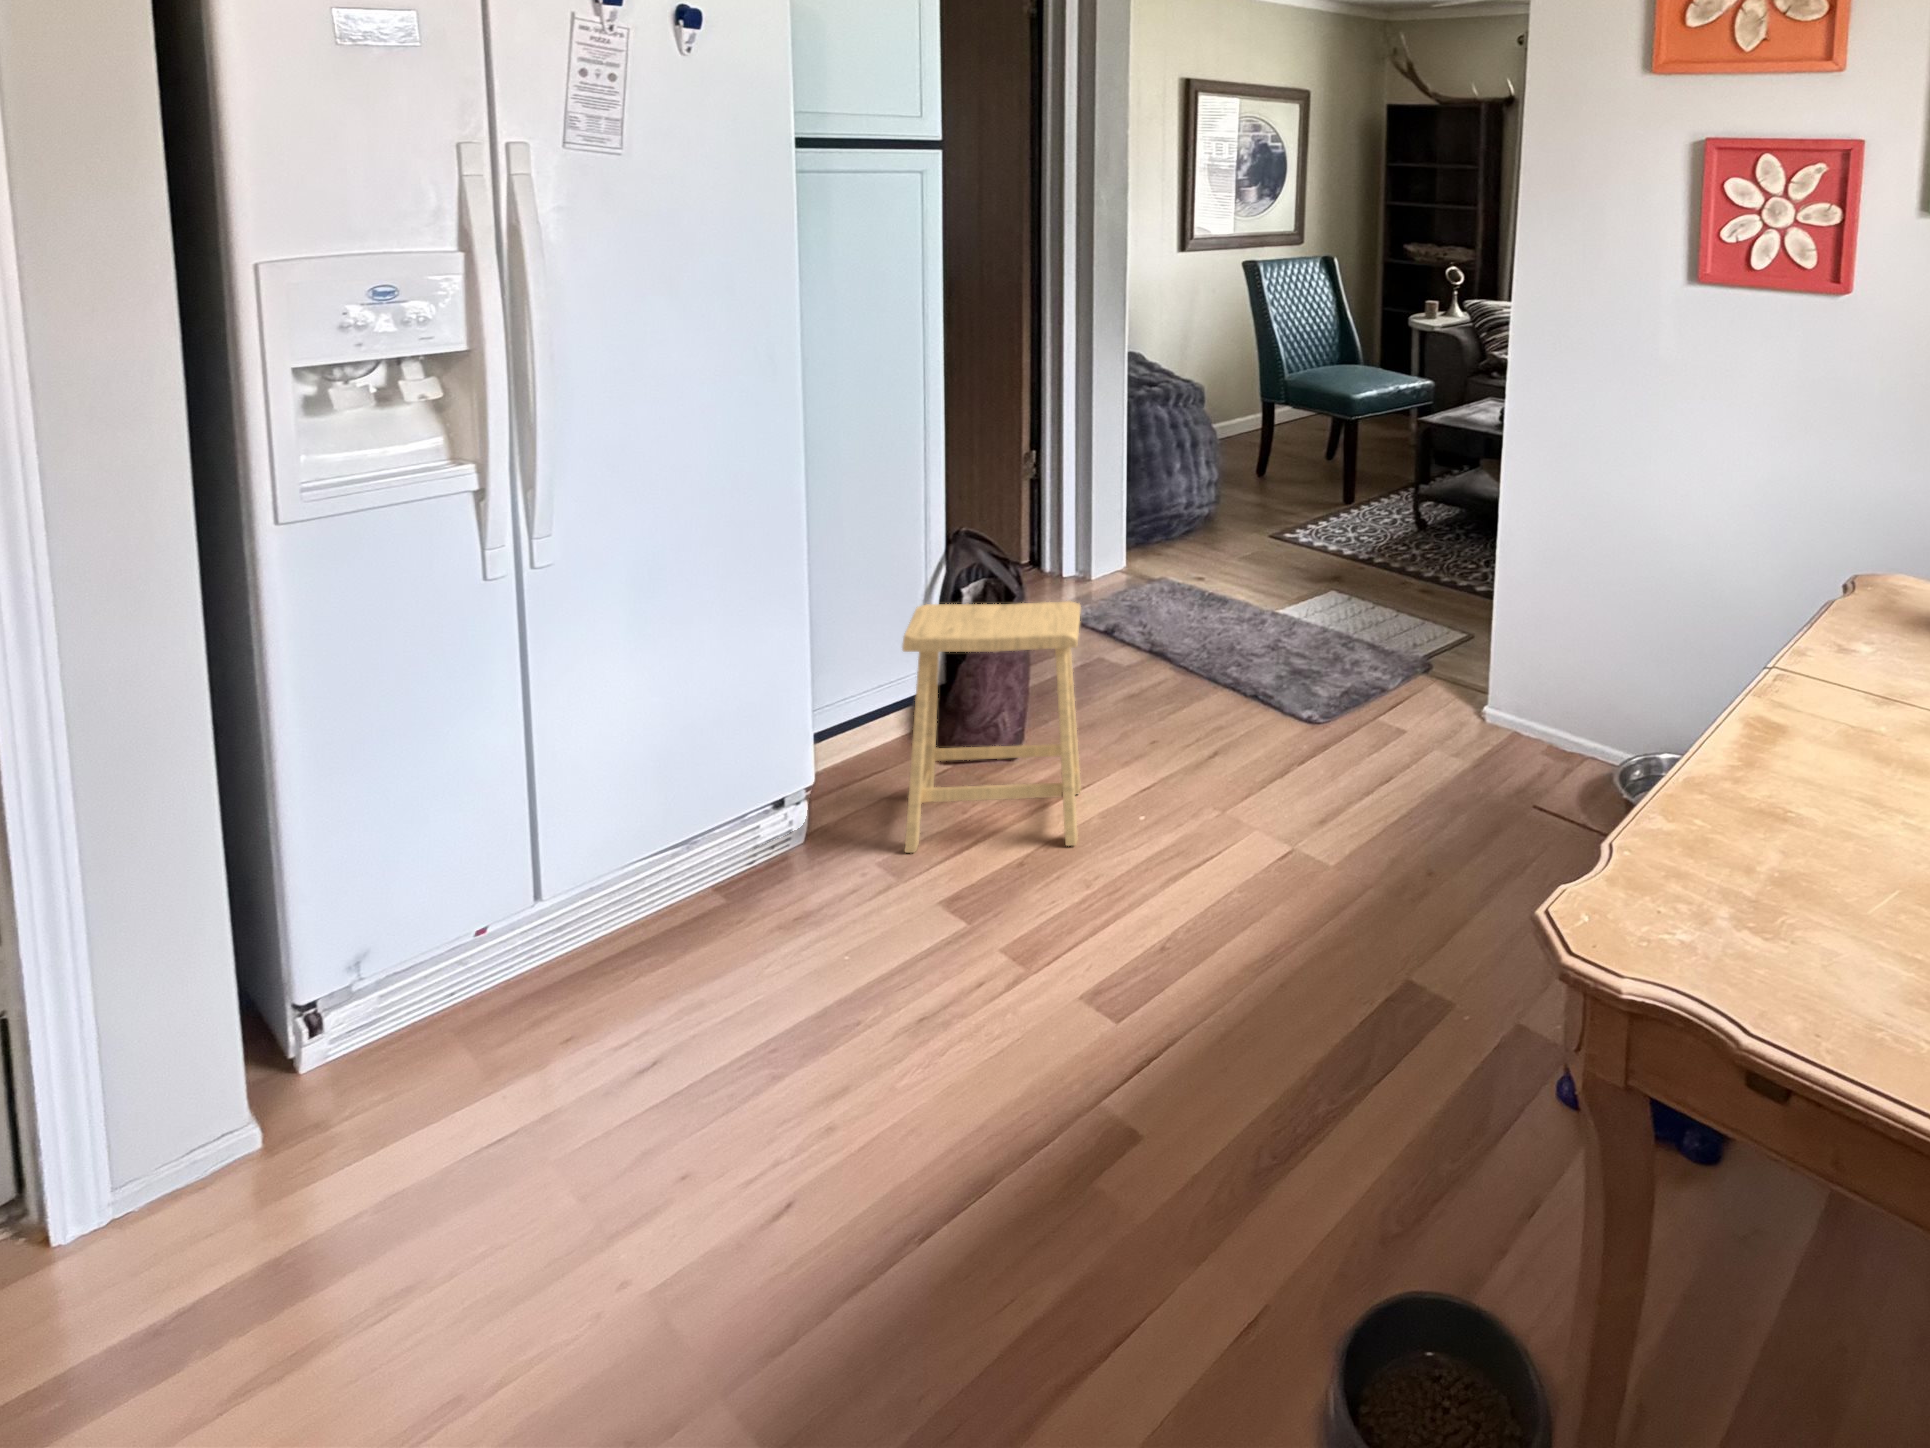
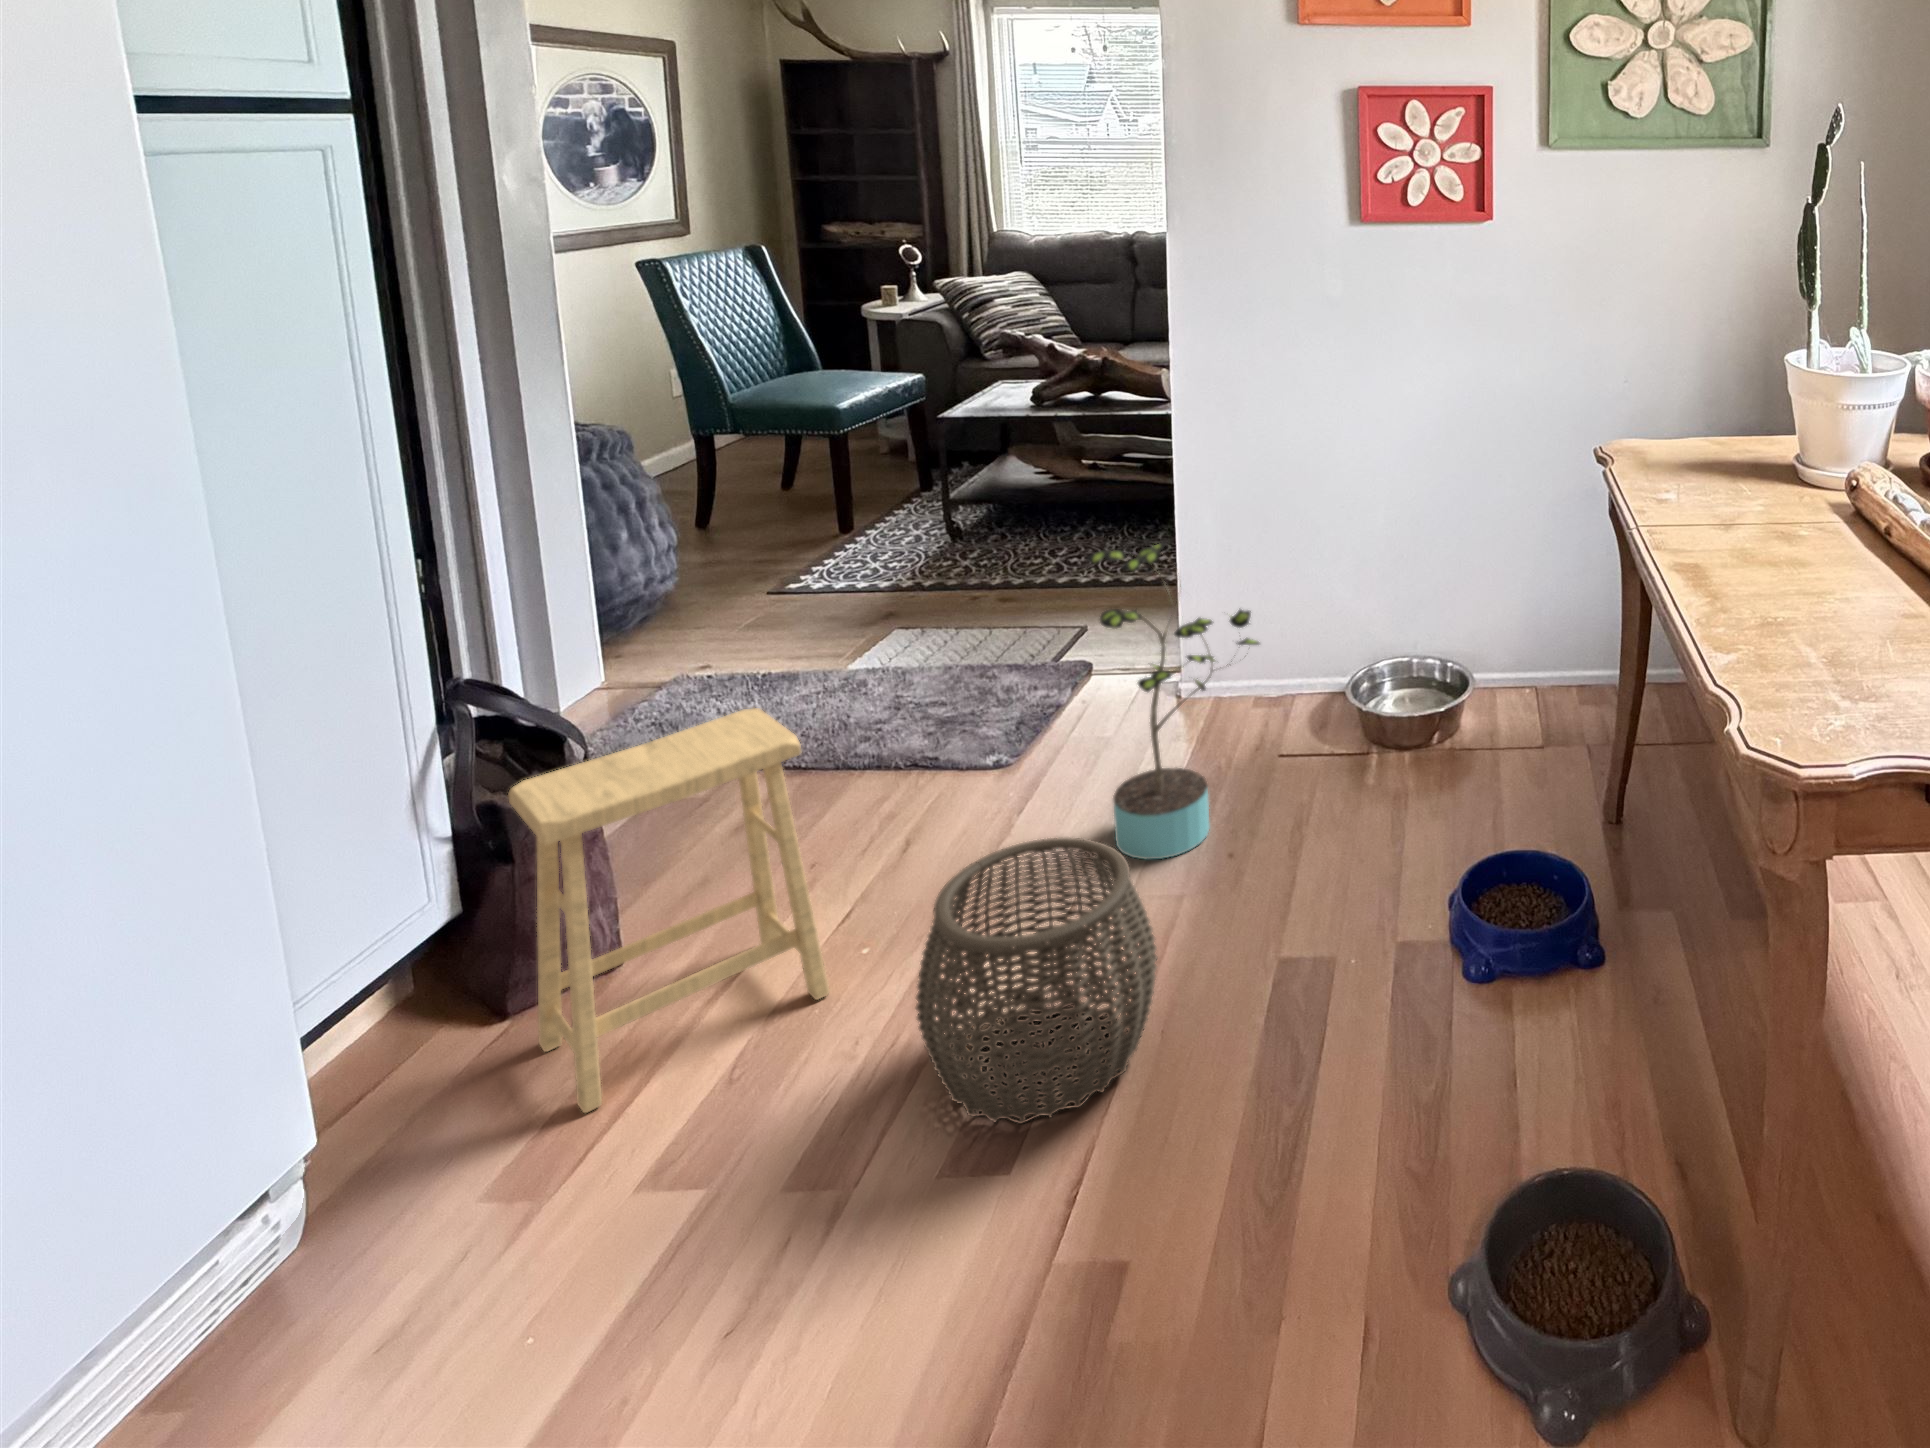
potted plant: none [1323,553,1491,860] -> present [1087,542,1259,859]
woven basket: none [1056,781,1256,1036] -> present [916,837,1157,1124]

